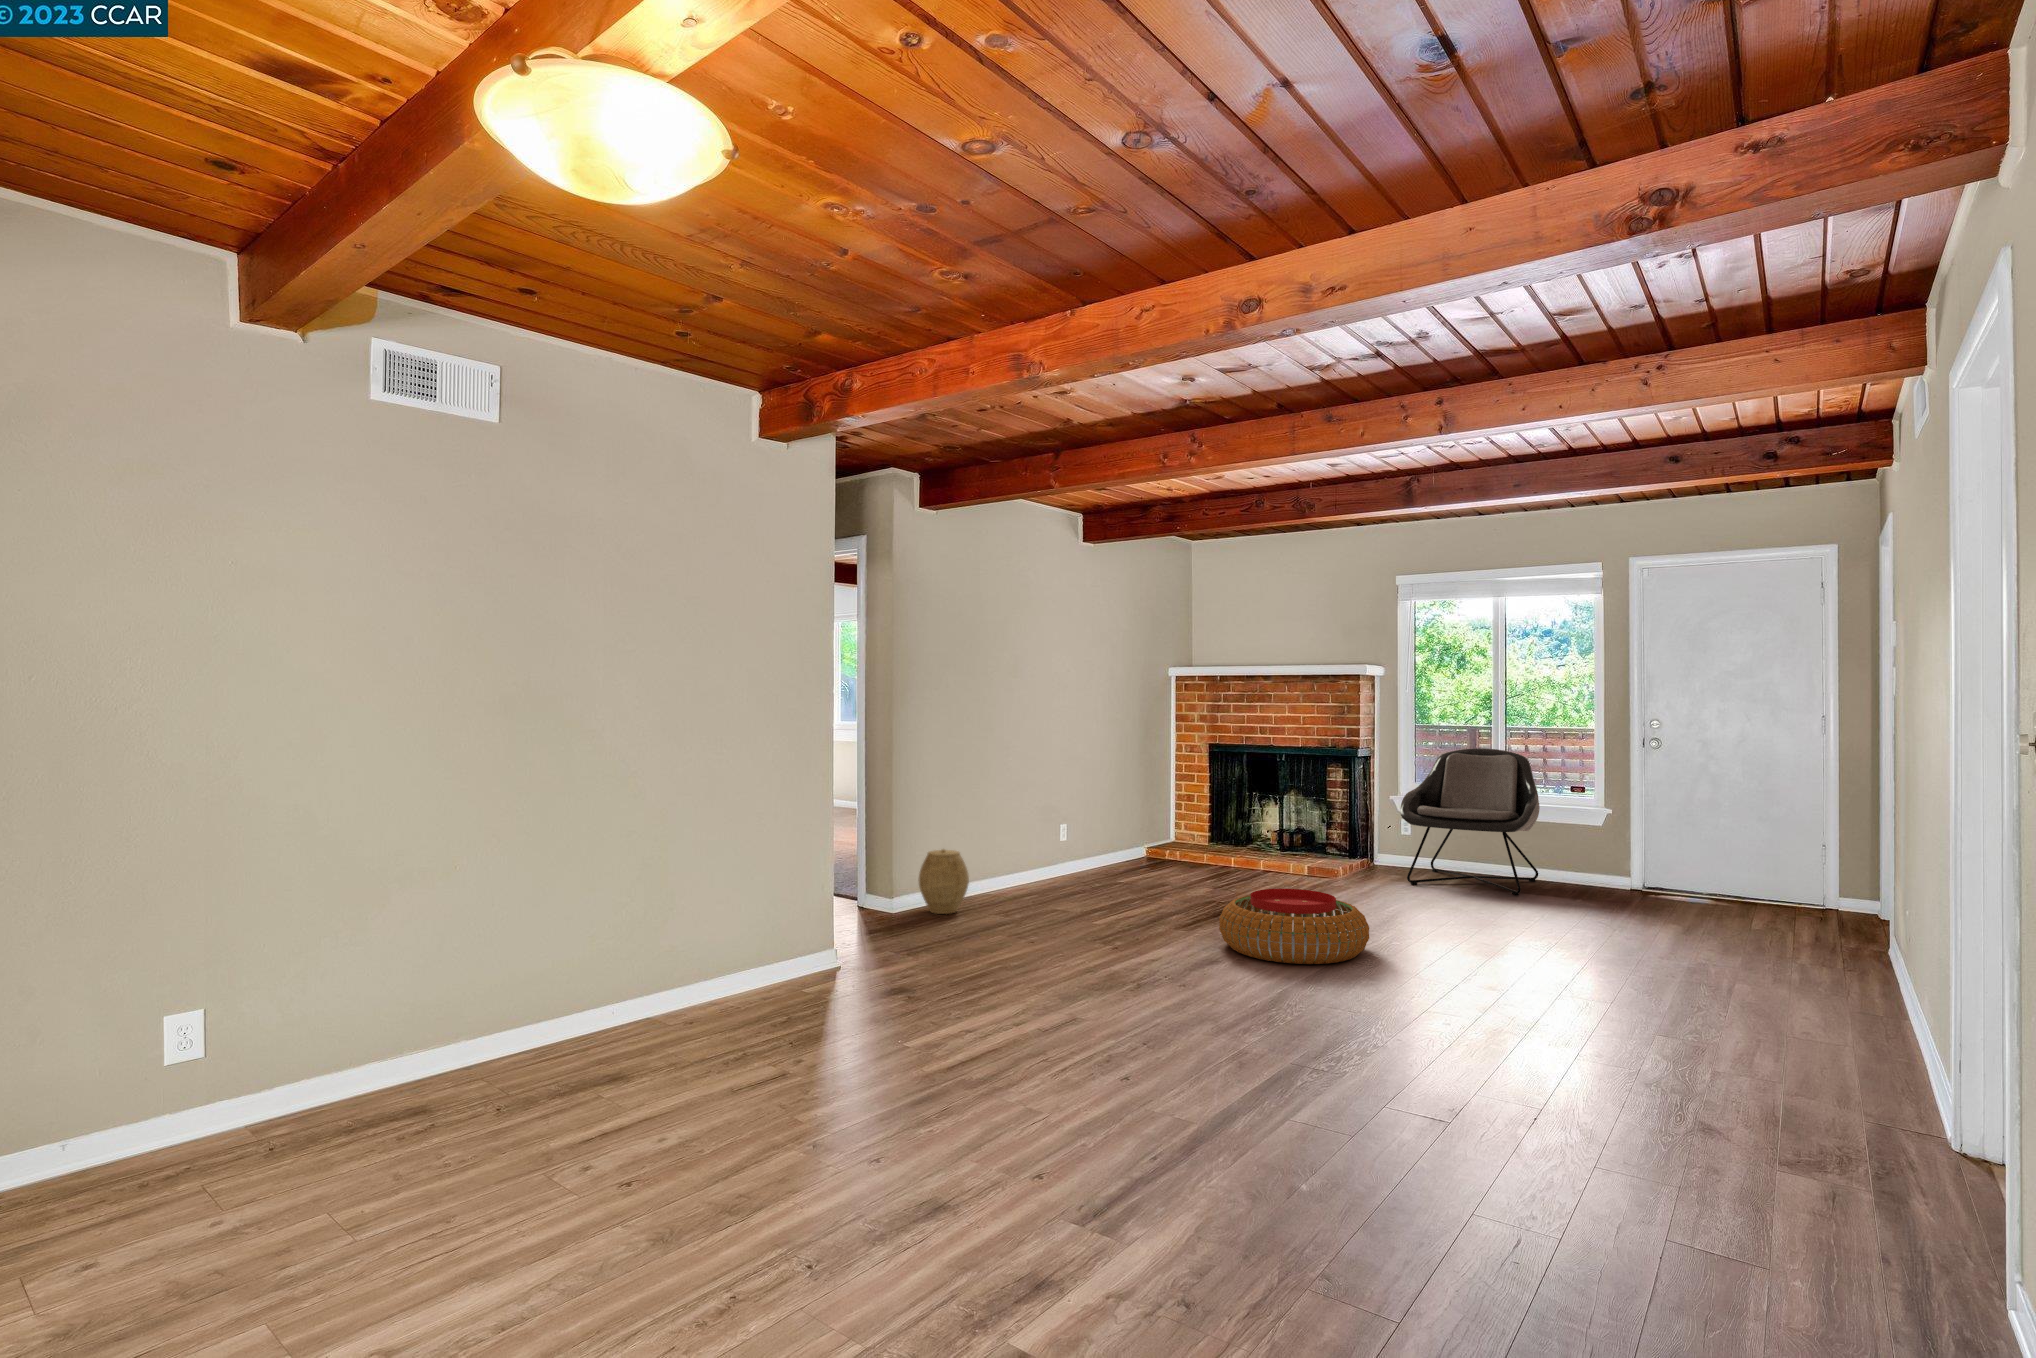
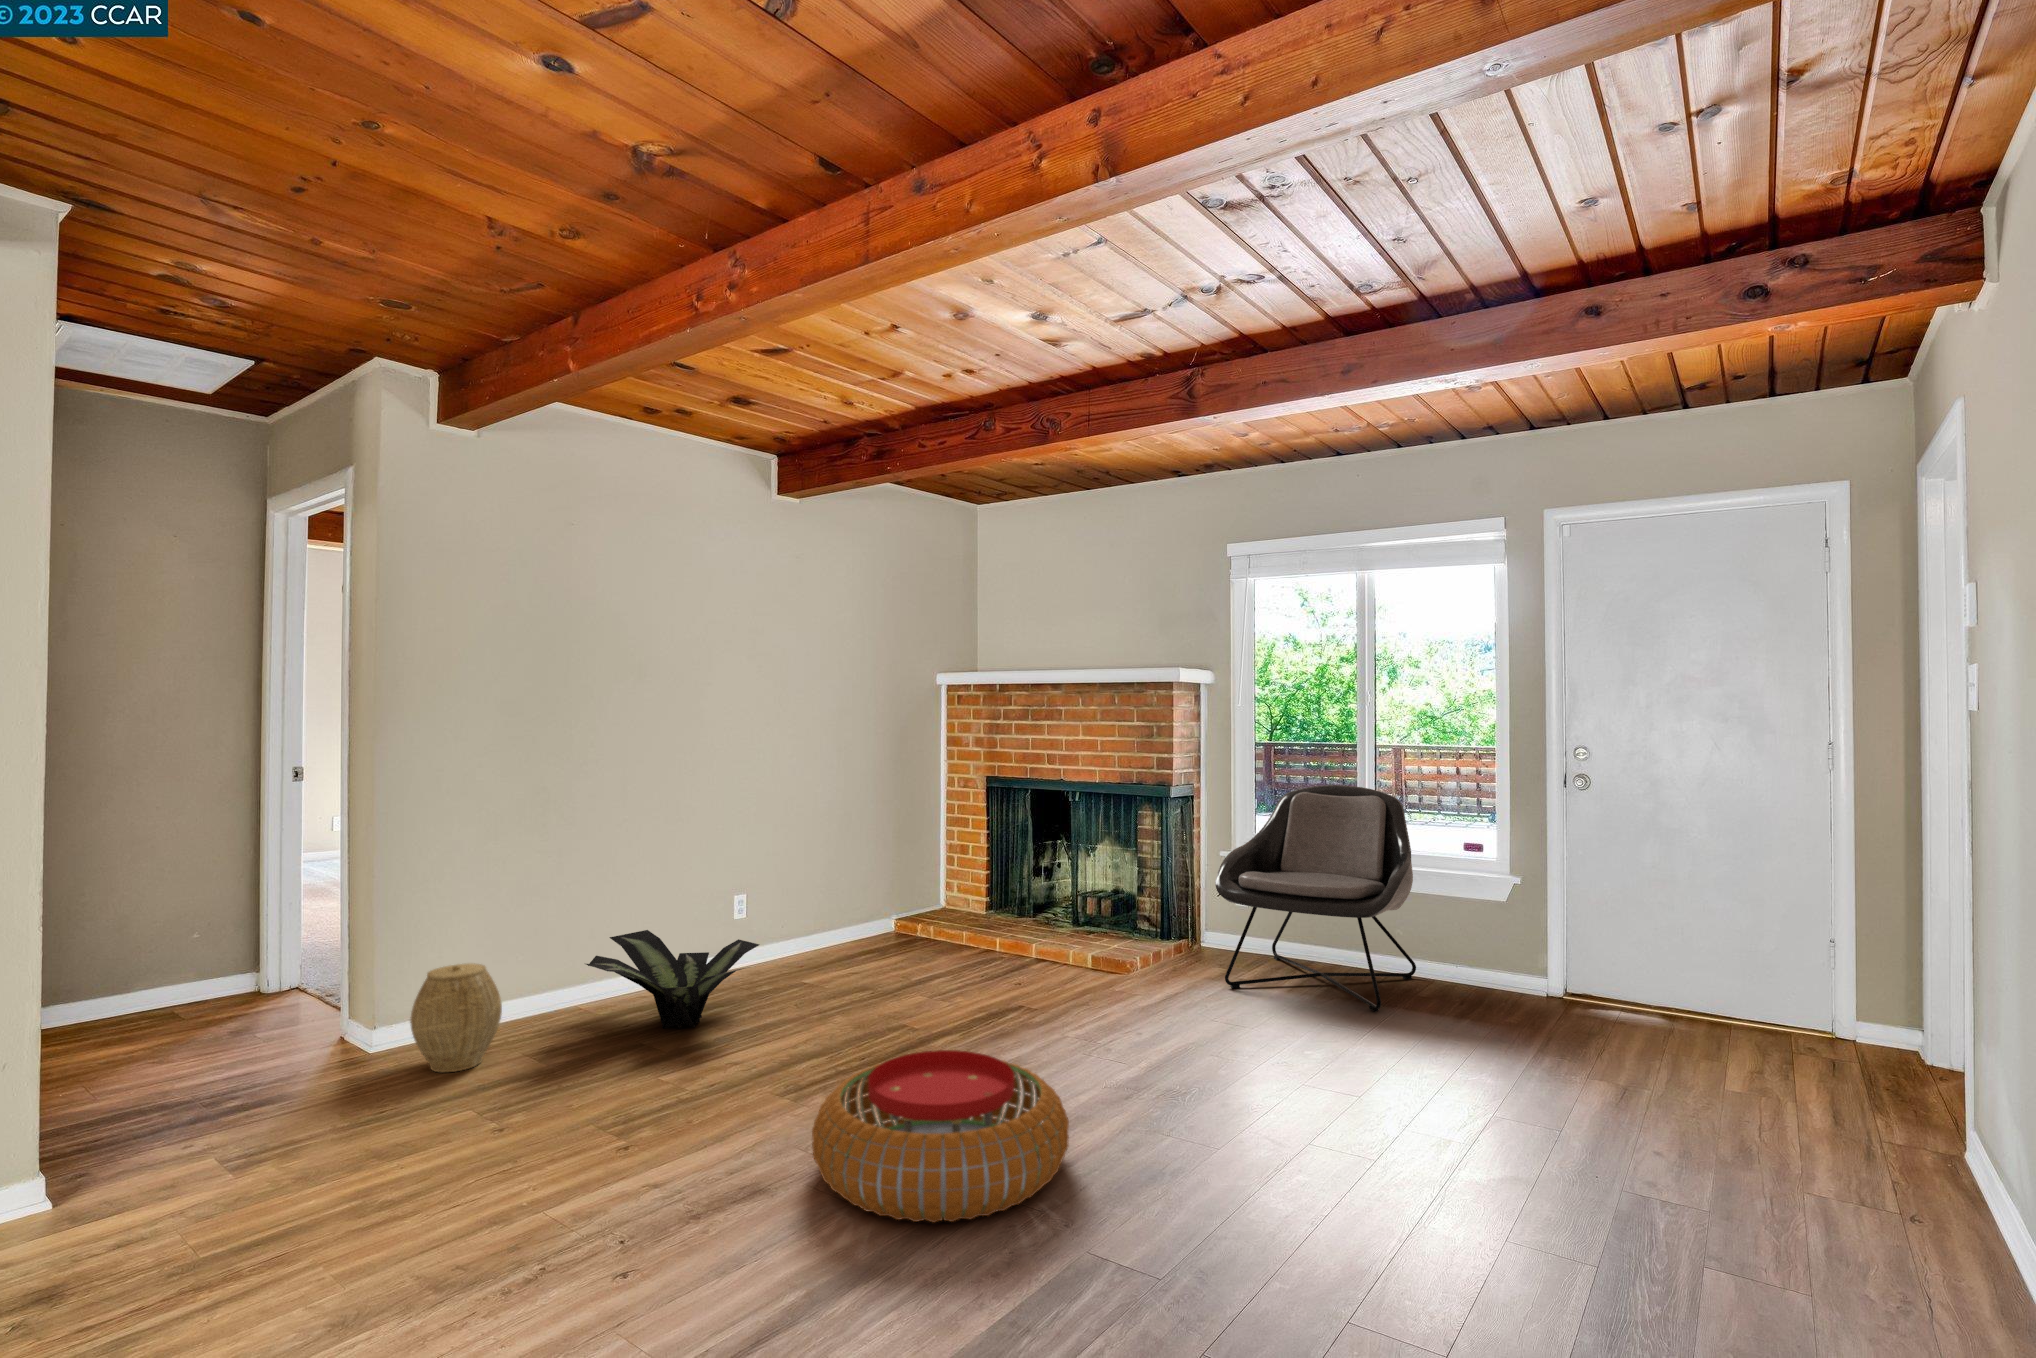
potted plant: none [1001,839,1112,899] -> present [586,930,759,1029]

